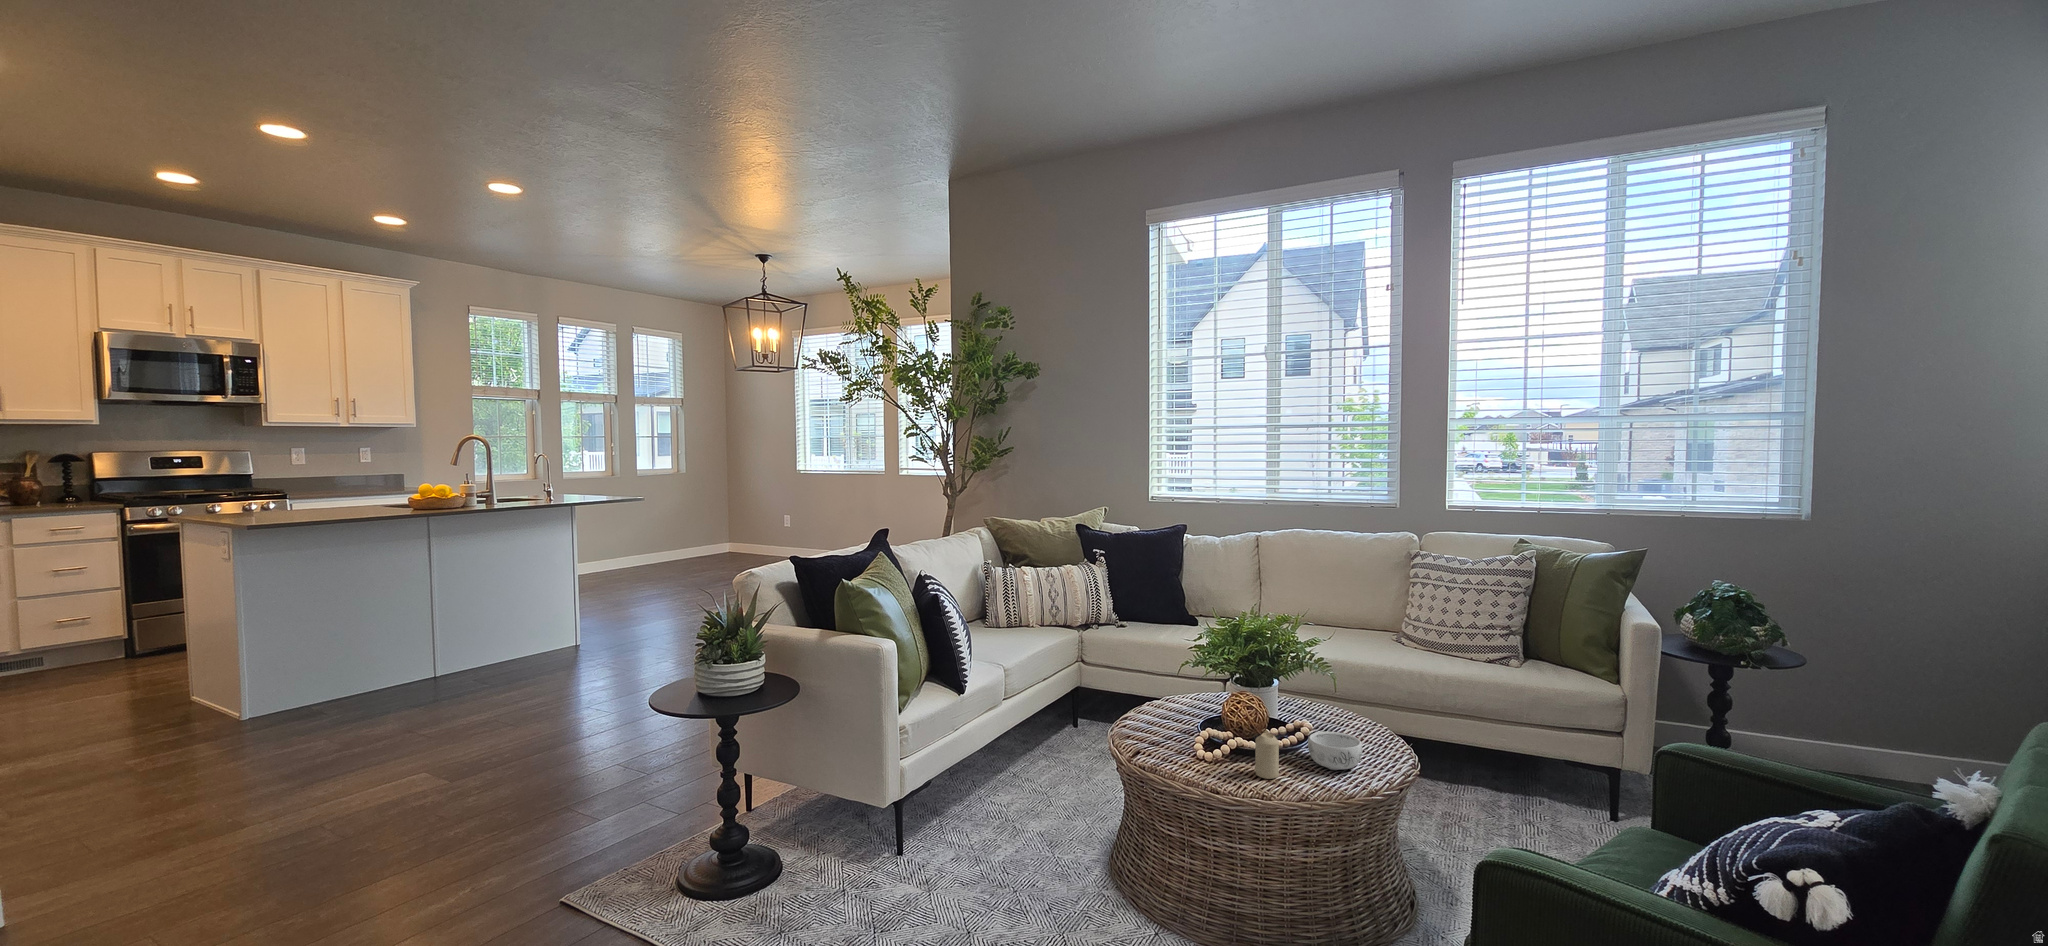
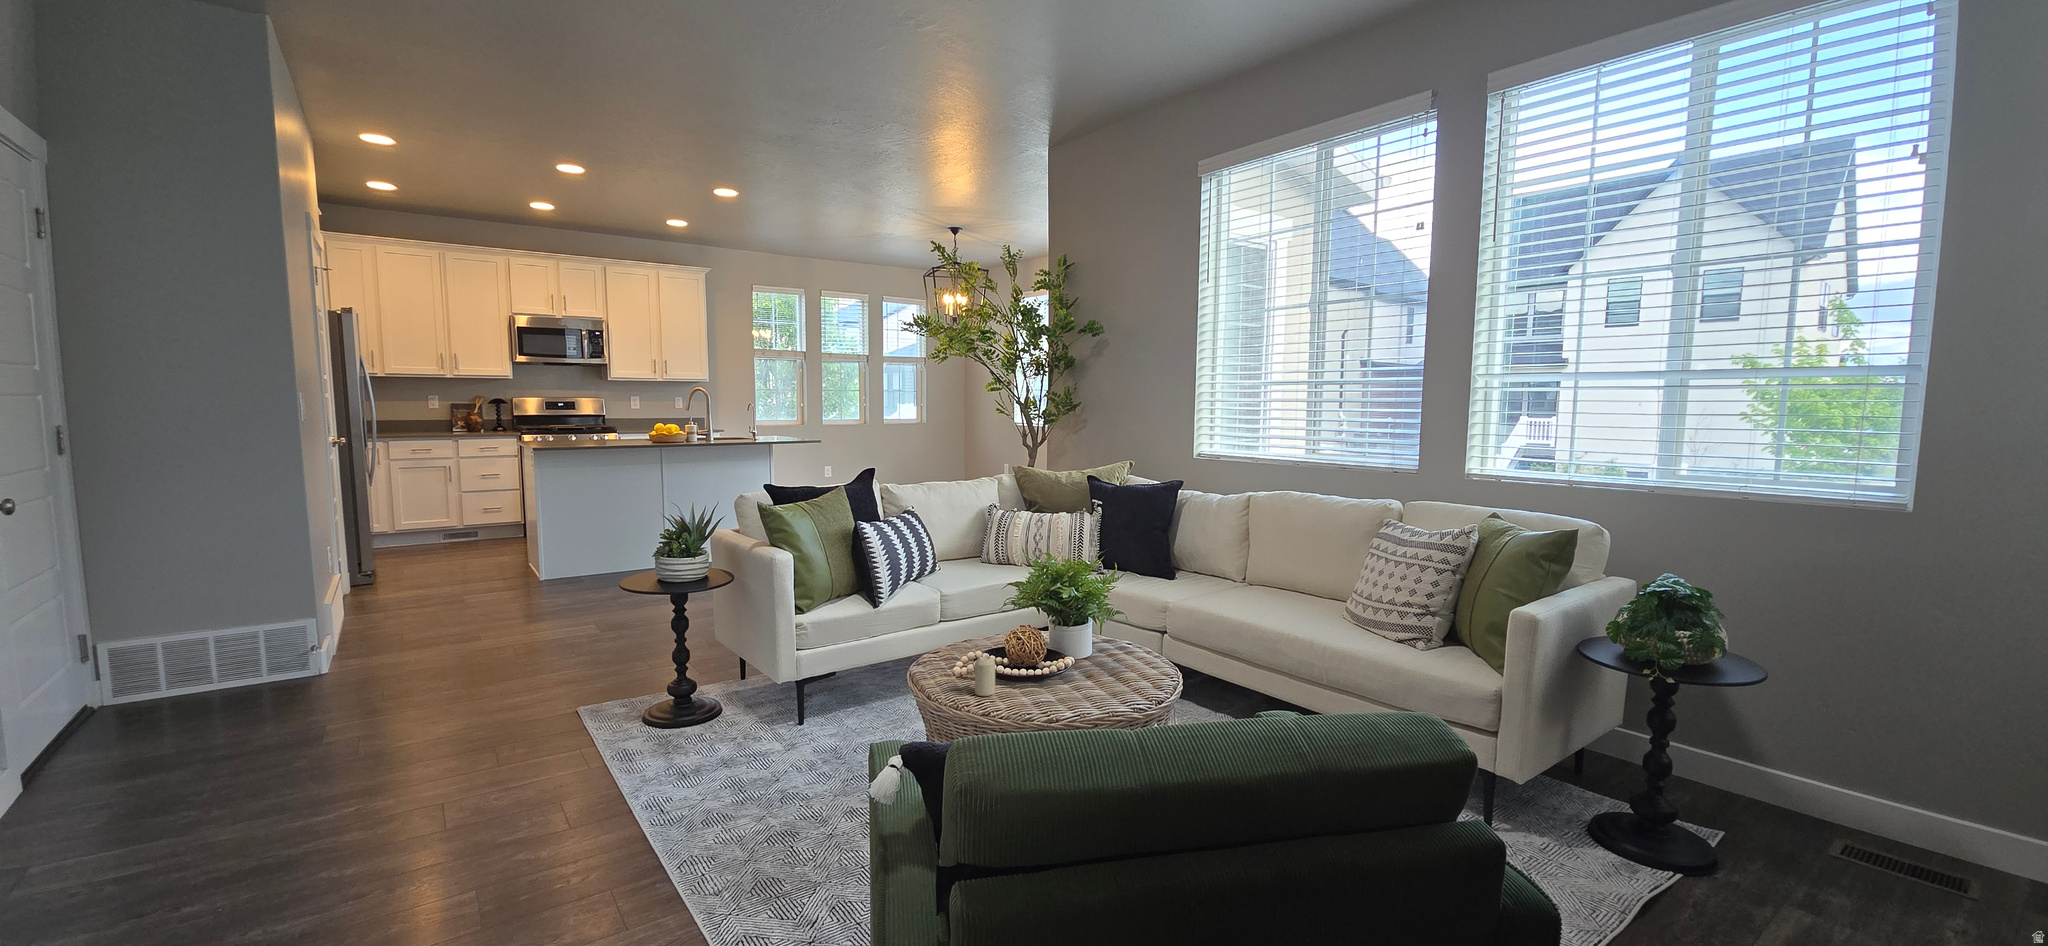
decorative bowl: present [1308,732,1362,770] -> none [1031,665,1084,699]

